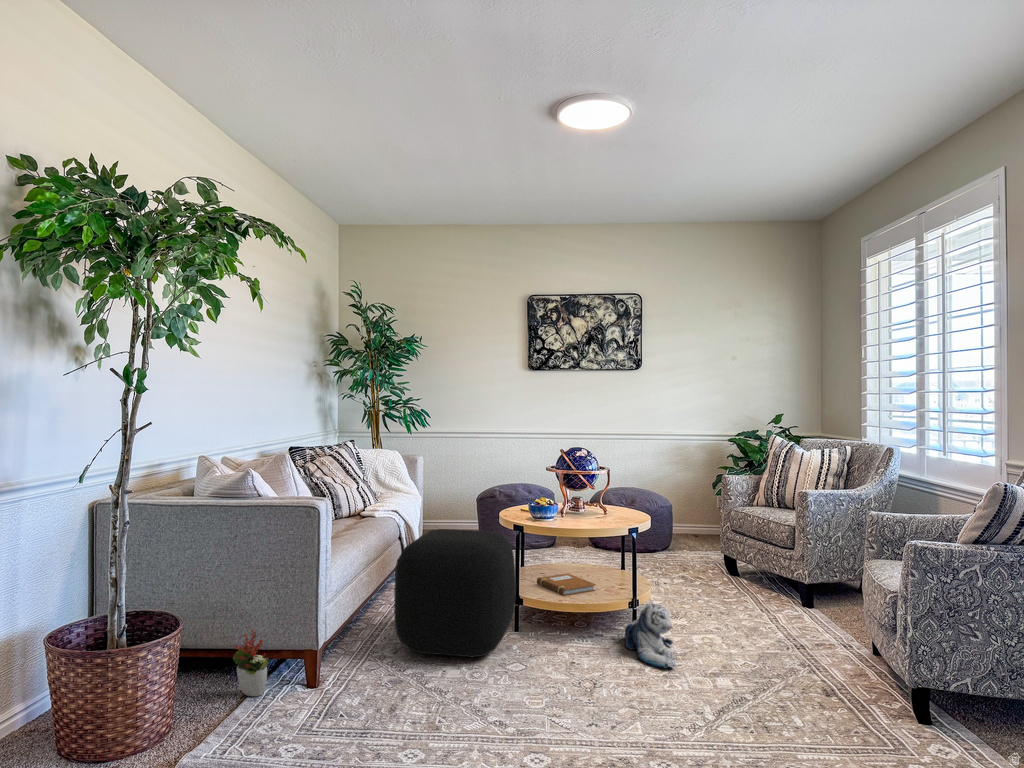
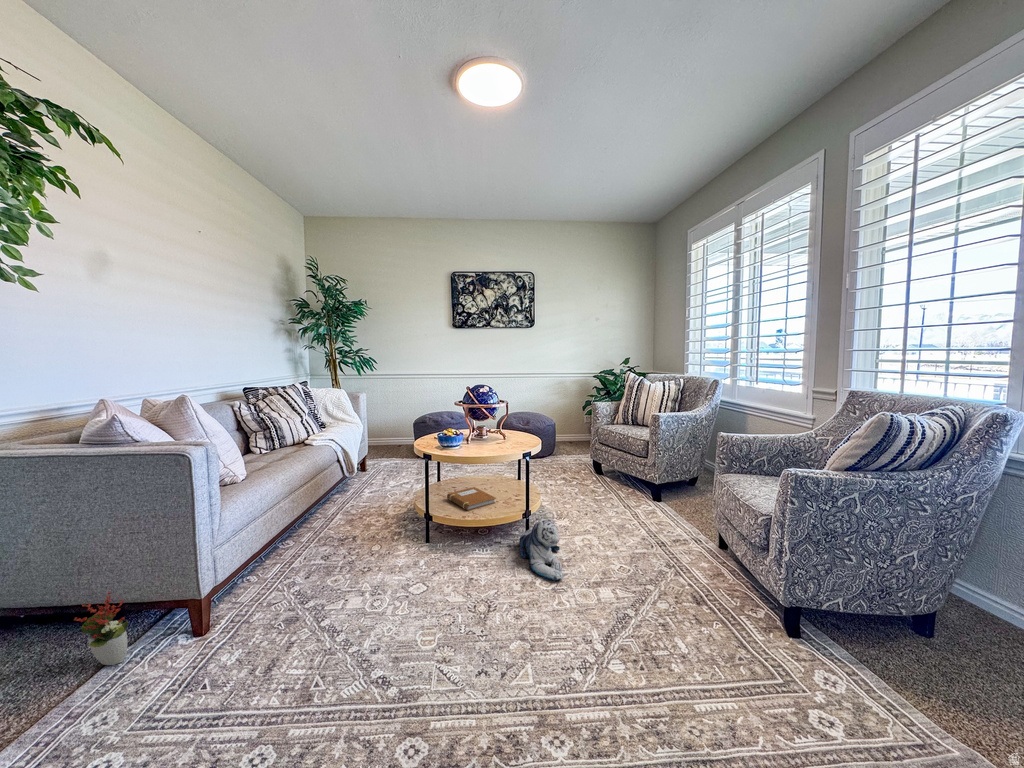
ottoman: present [394,529,516,657] -> none [300,459,424,581]

